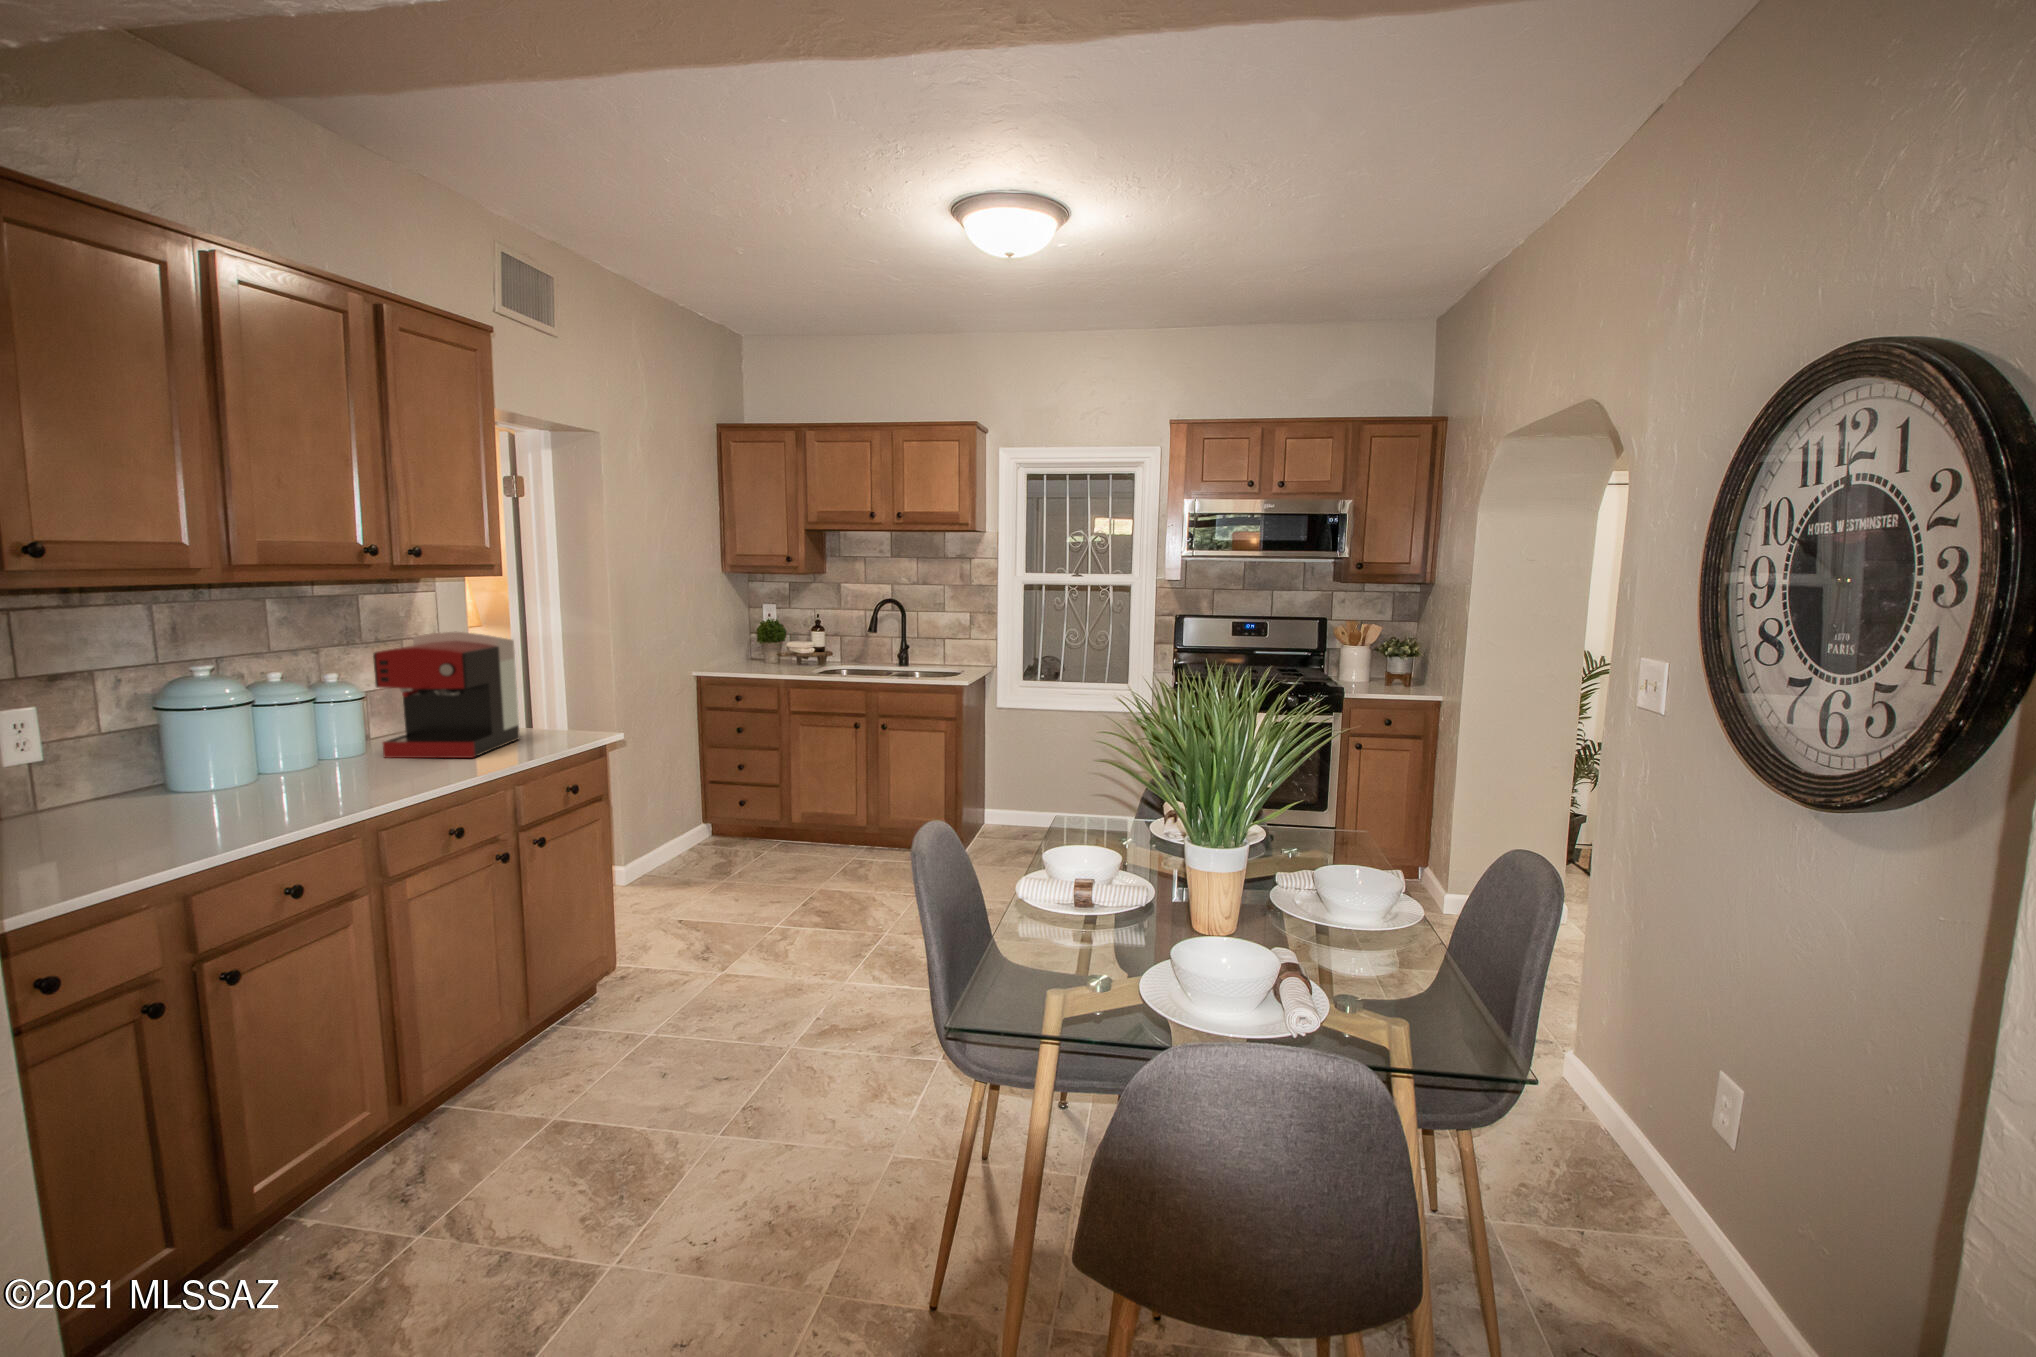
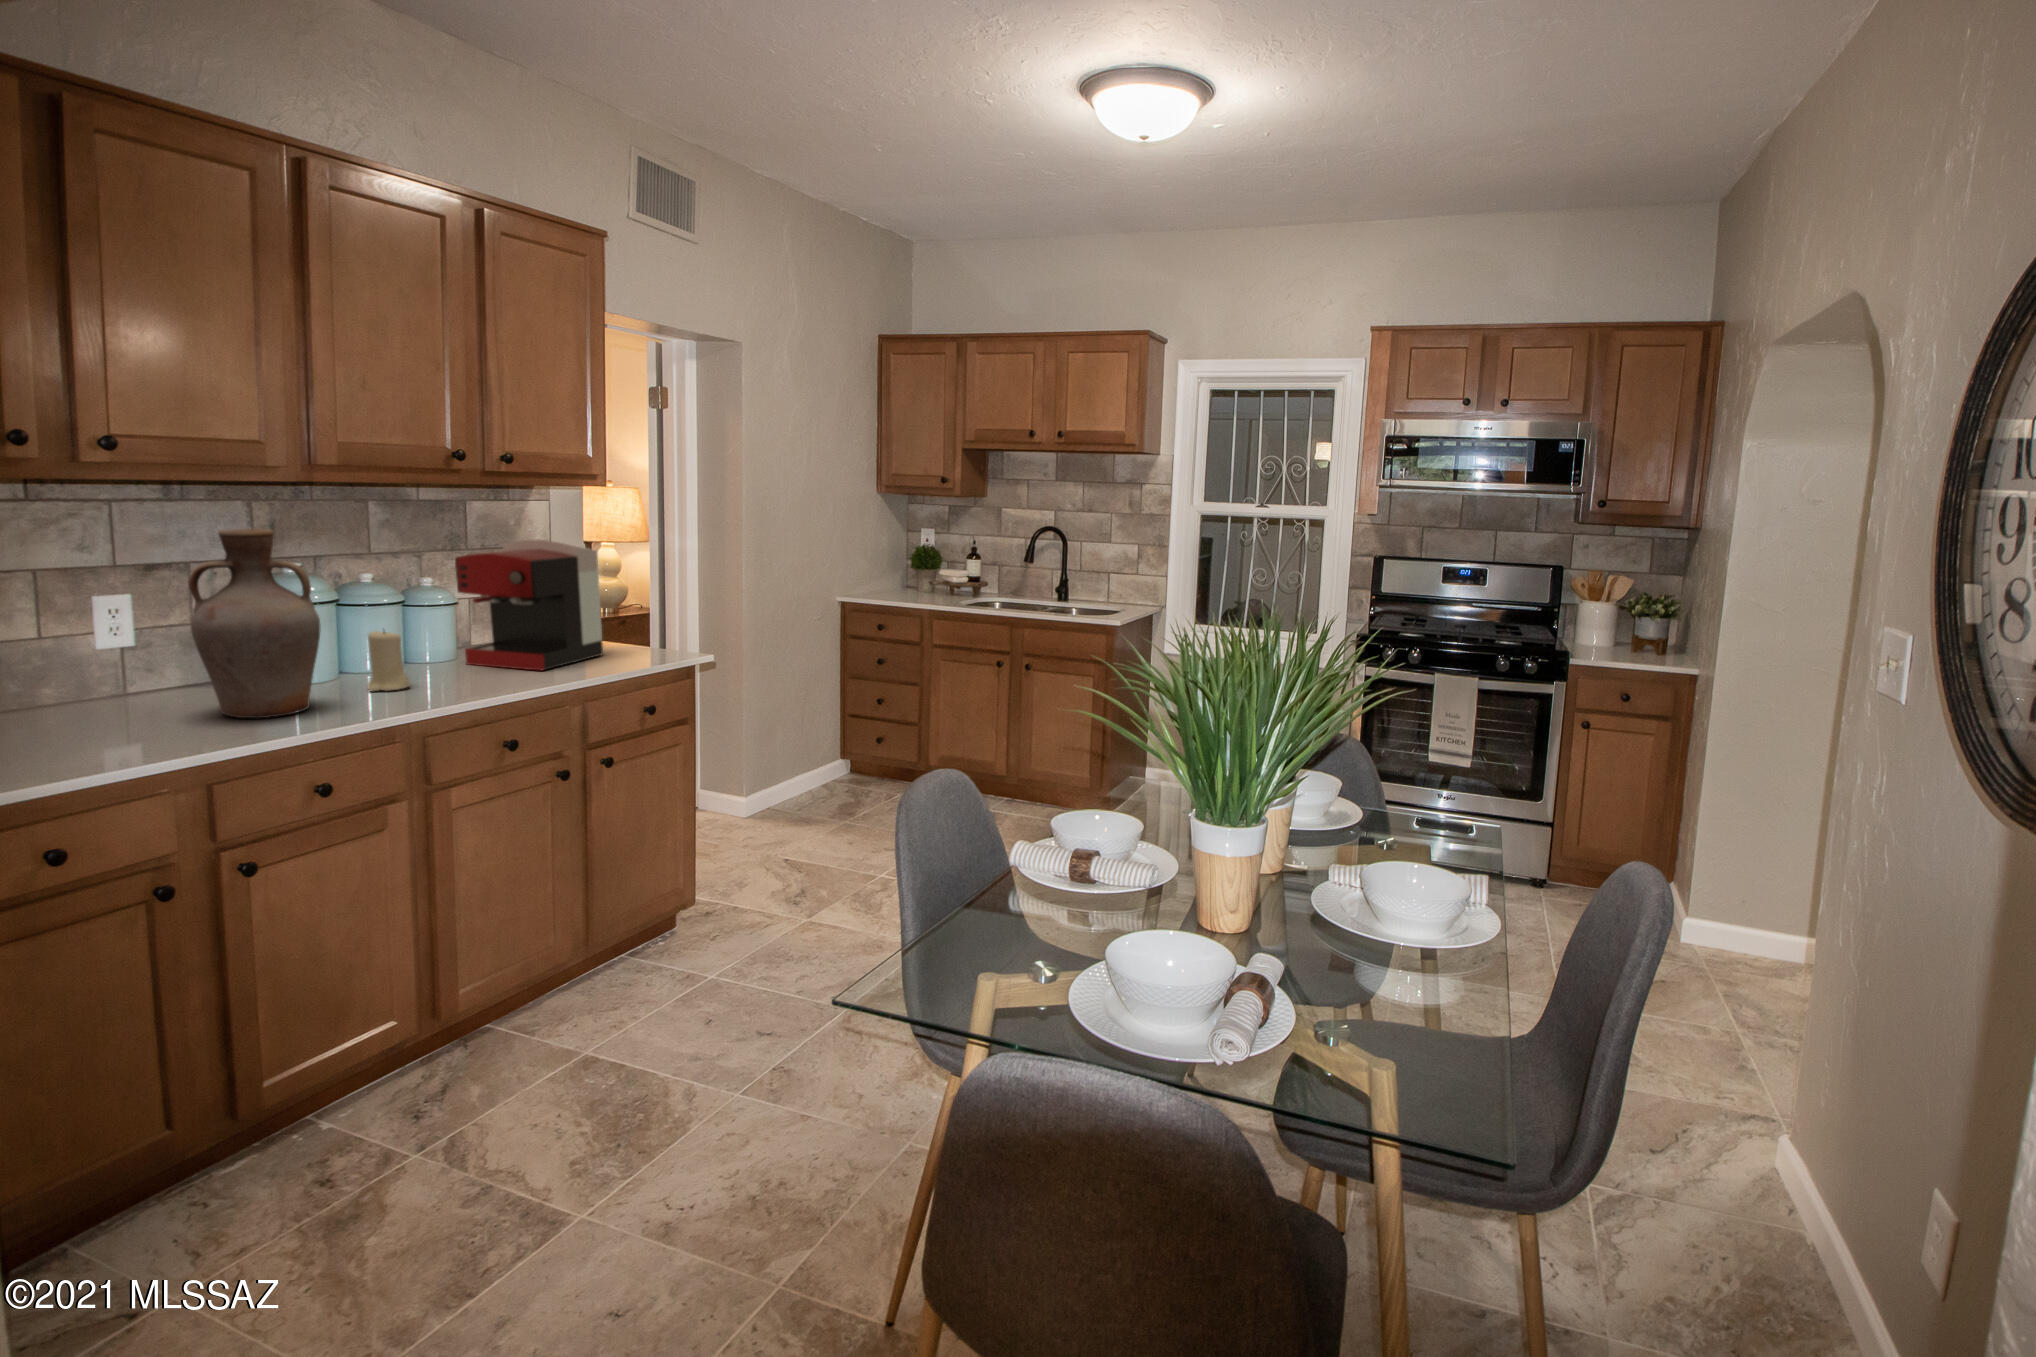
vase: none [138,635,276,827] -> present [189,528,320,718]
candle: none [303,727,350,791] -> present [367,631,410,692]

